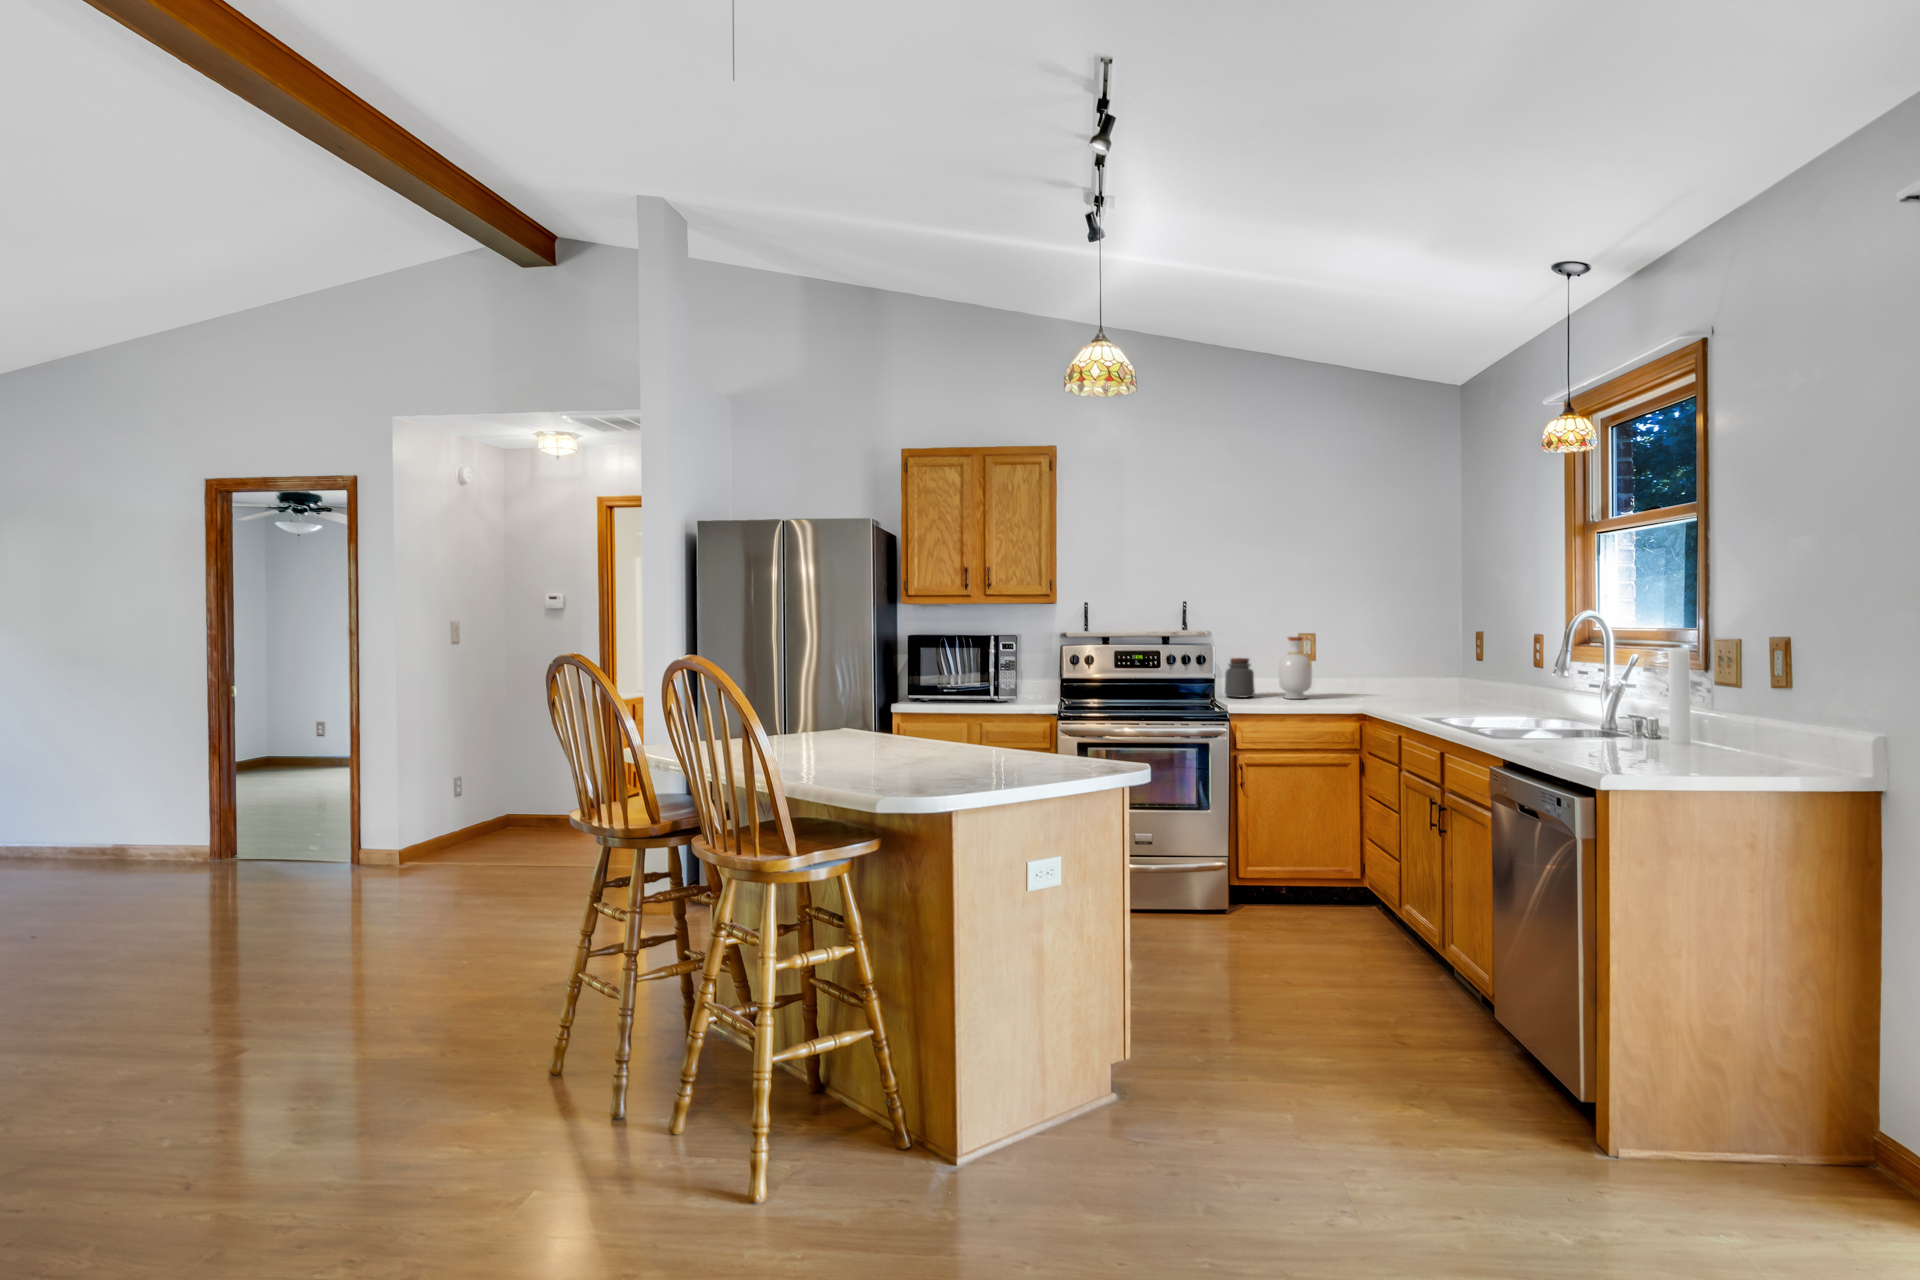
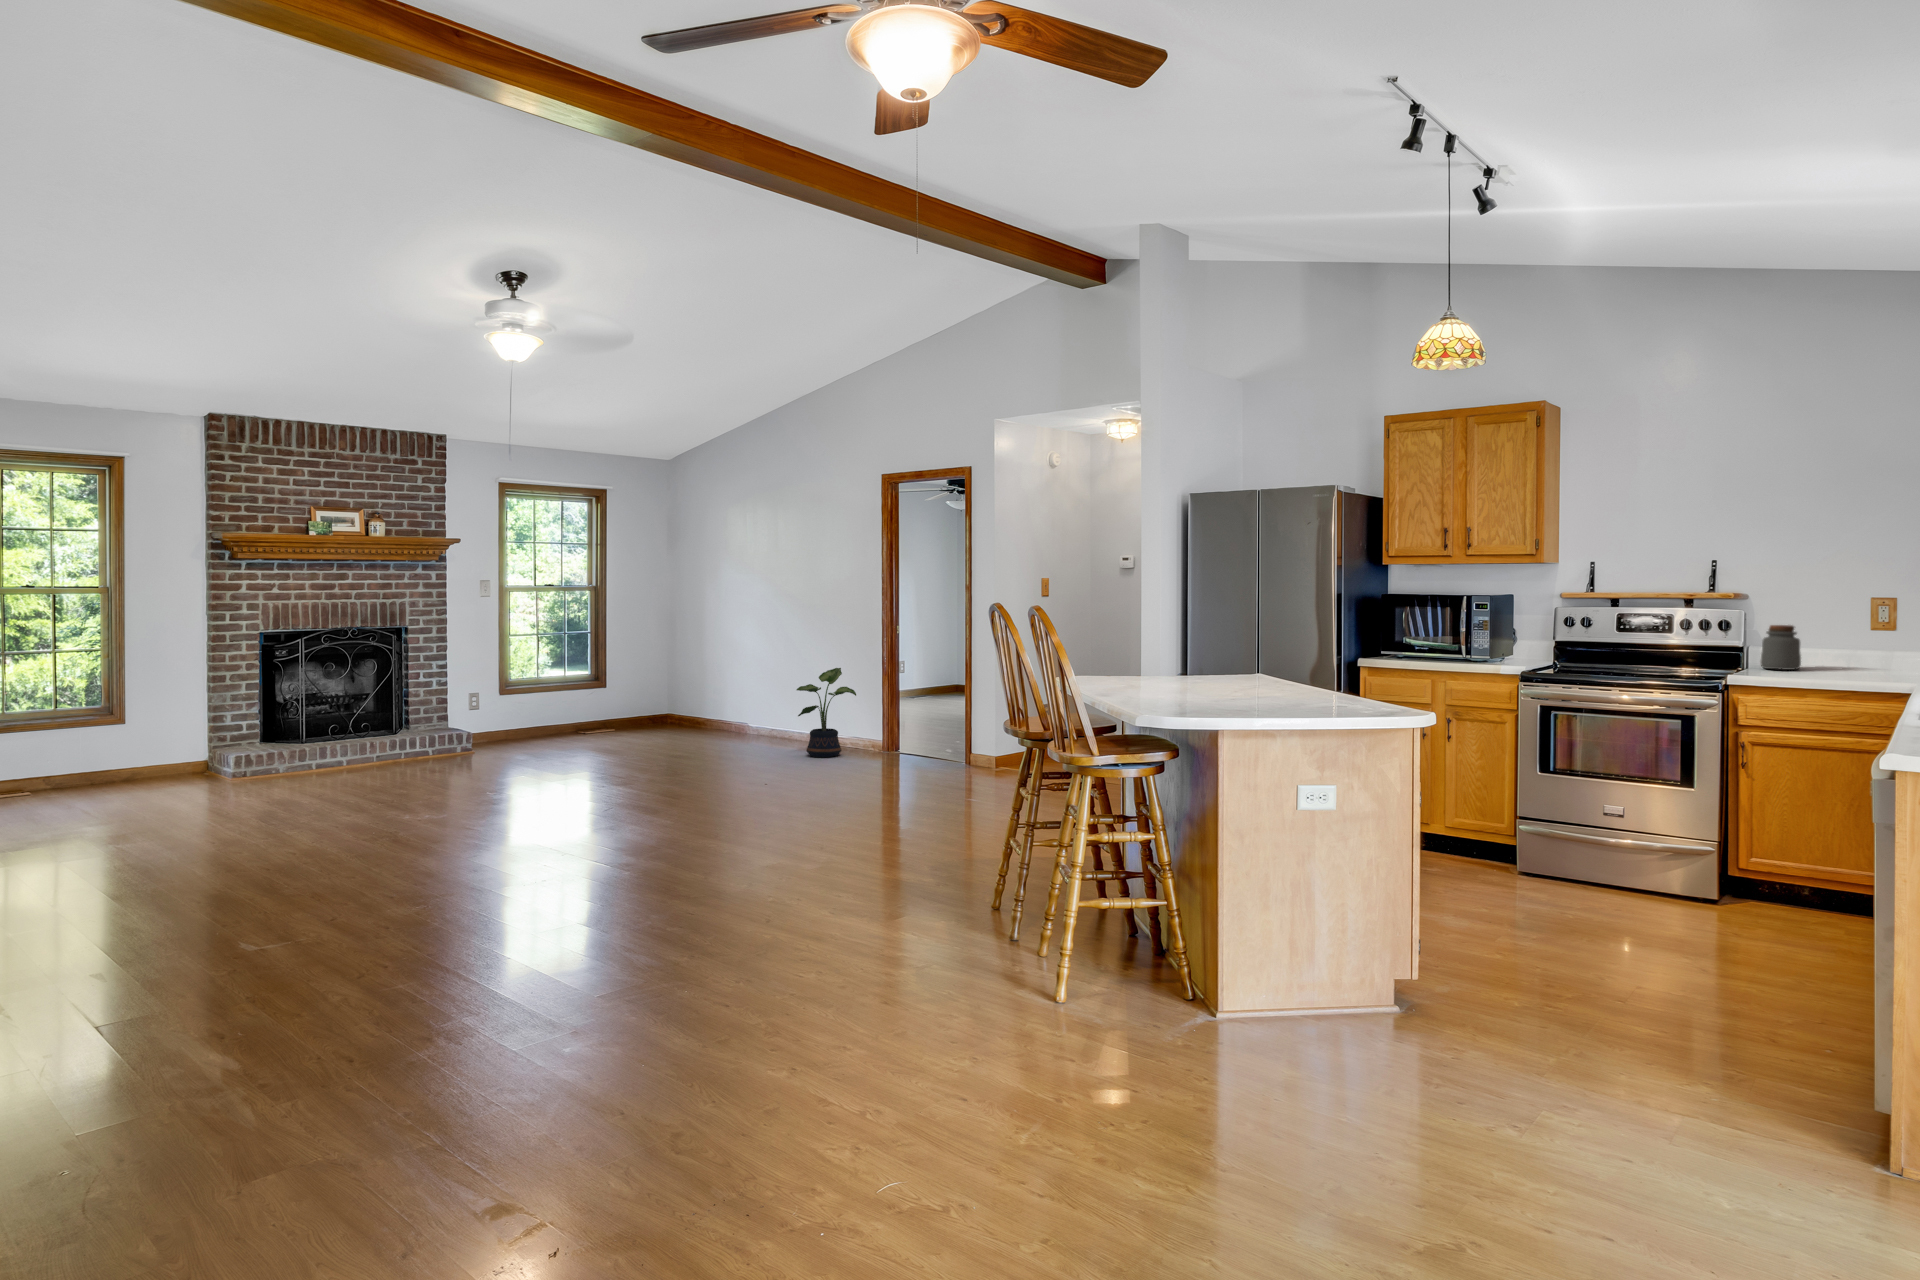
bottle: present [1279,637,1312,699] -> none [1833,602,1880,674]
potted plant: none [66,745,171,877] -> present [797,668,856,757]

